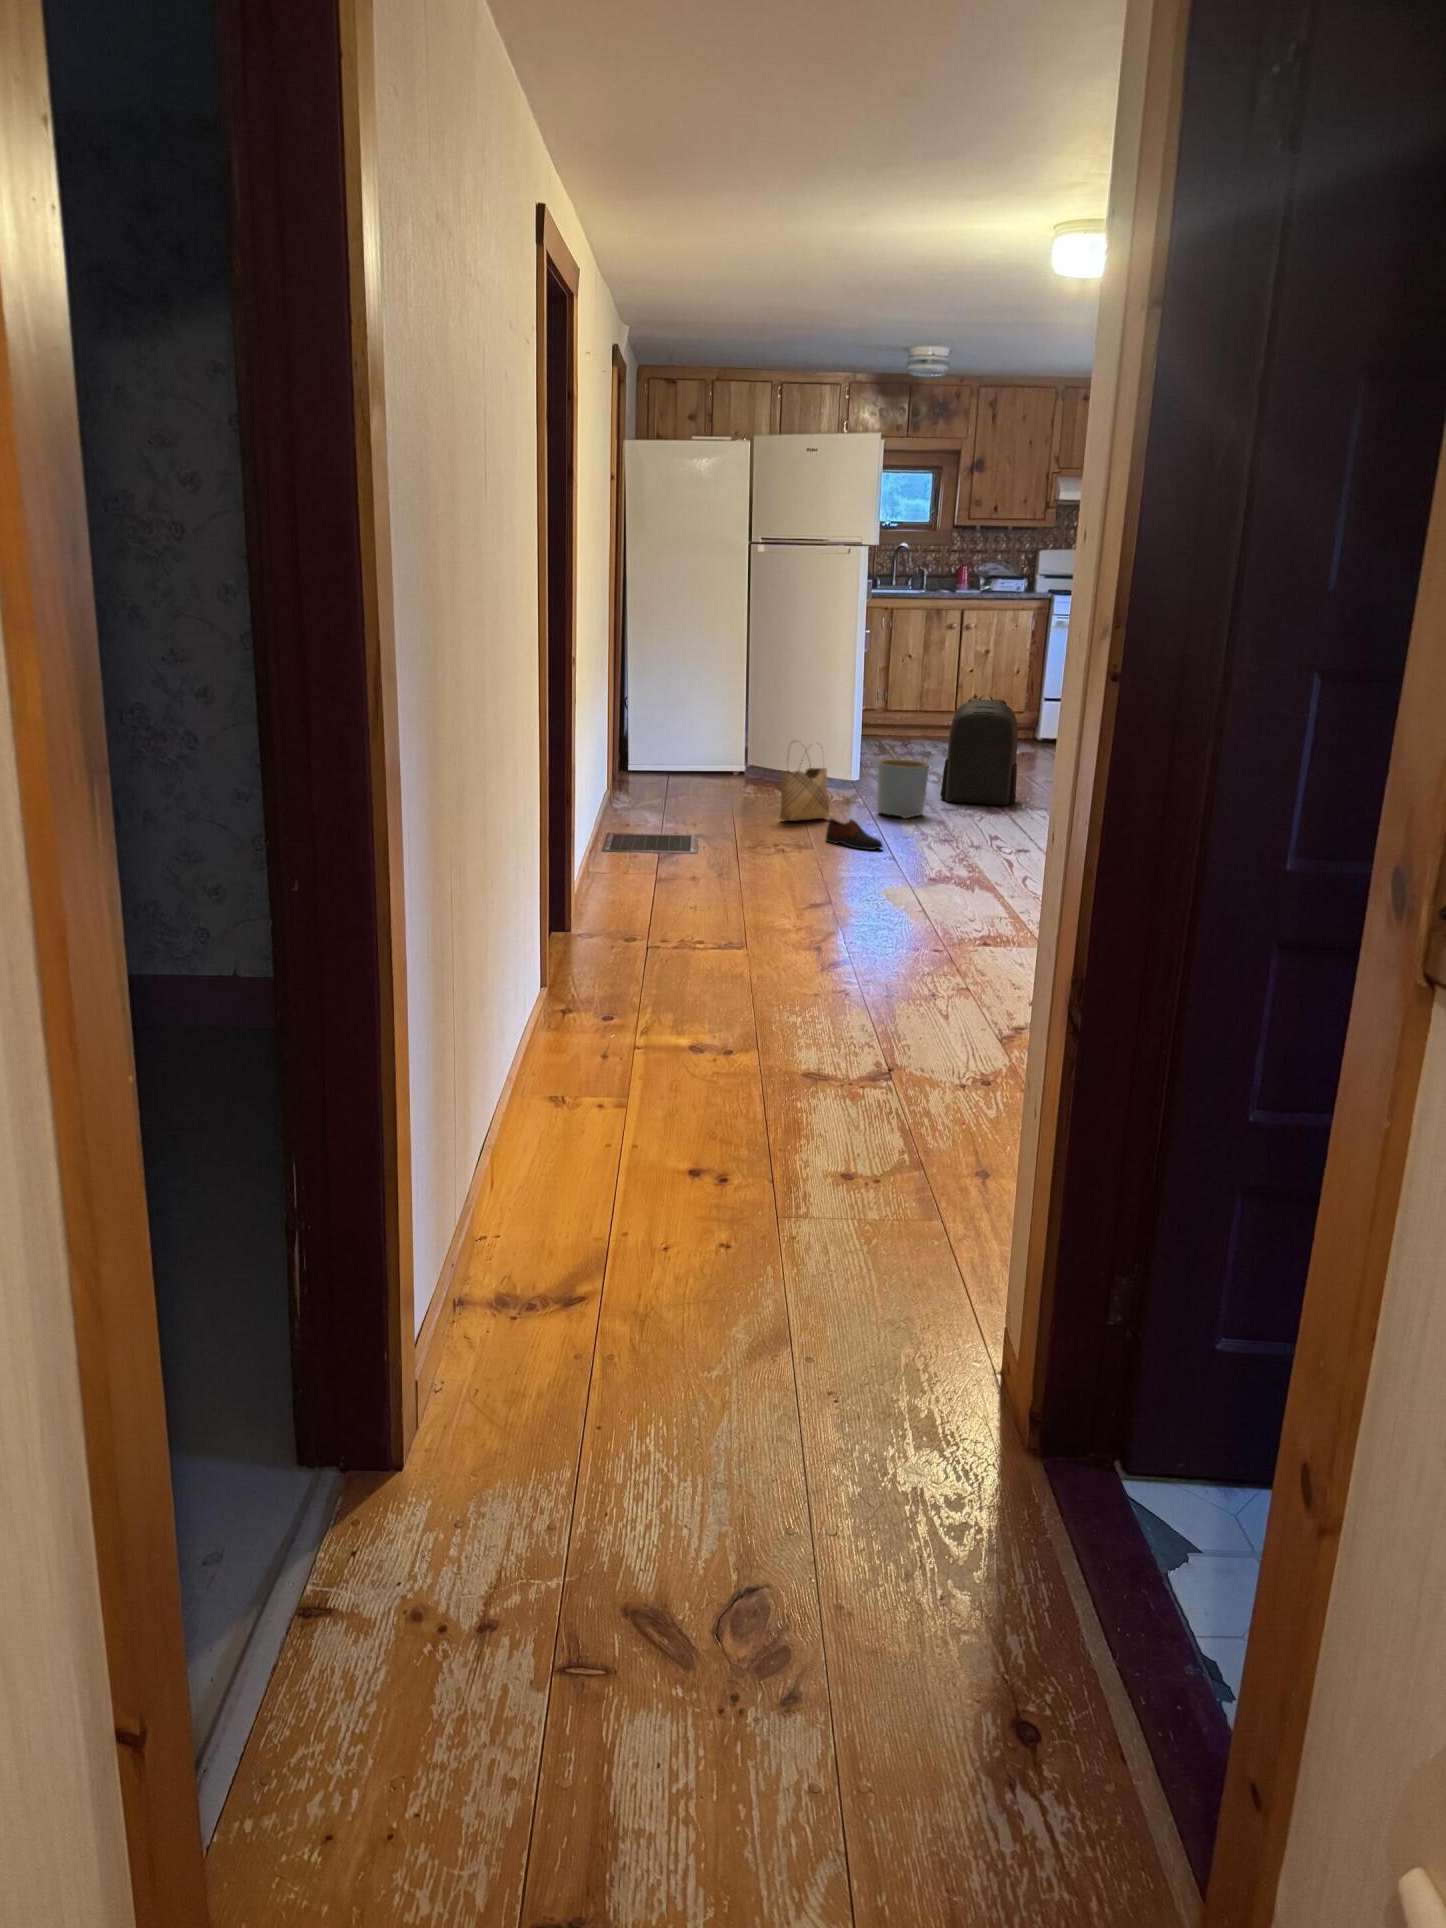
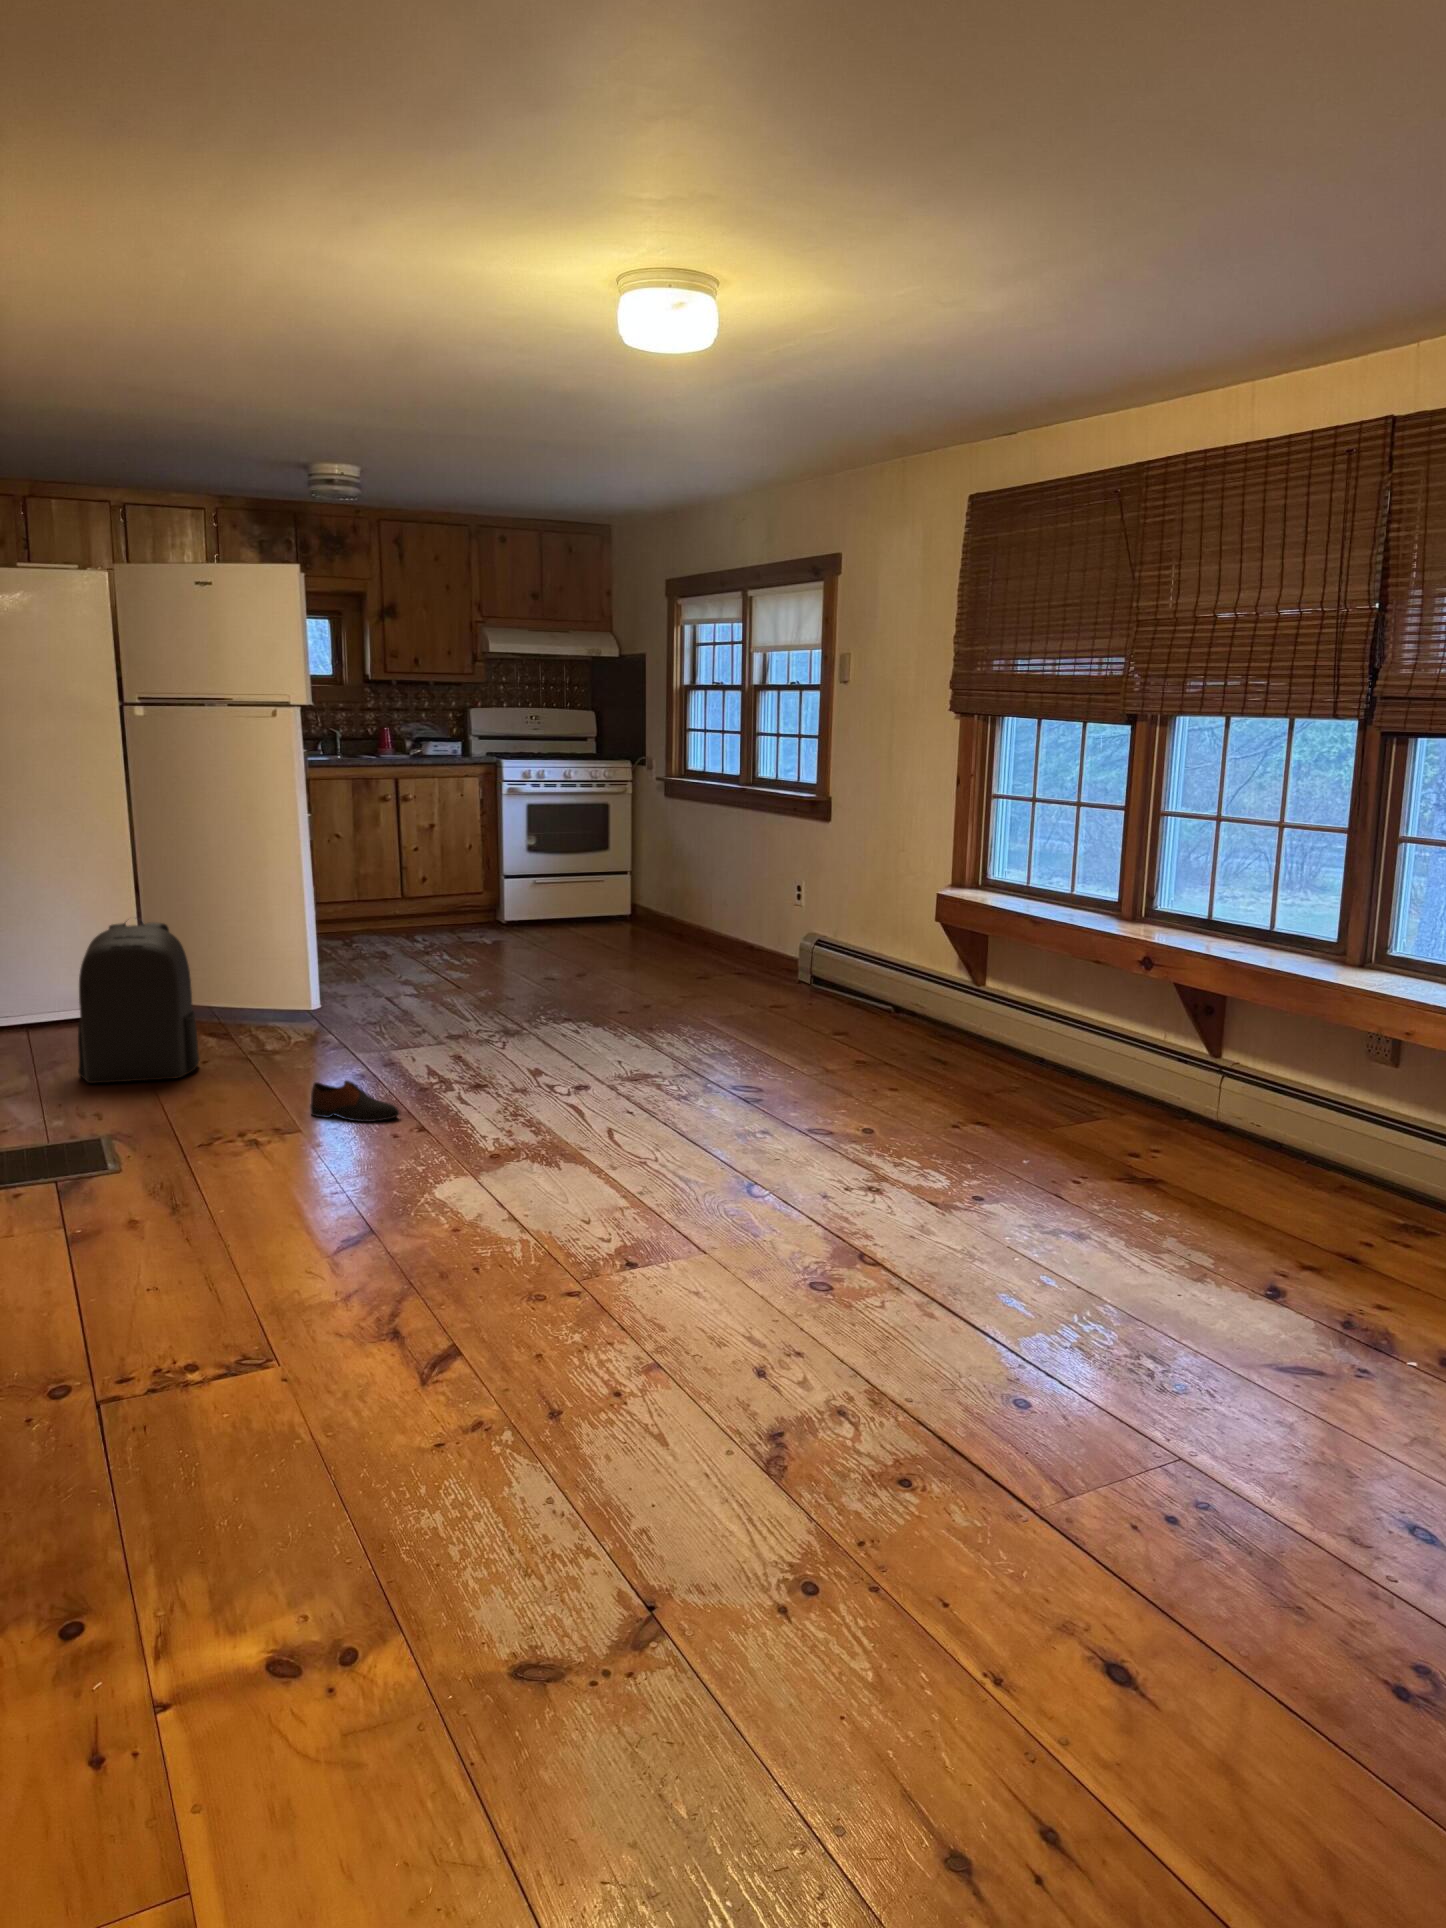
backpack: present [940,696,1018,805] -> present [78,920,199,1083]
woven basket: present [780,741,829,821] -> none [225,974,300,1089]
planter: present [877,759,929,818] -> none [355,980,425,1060]

